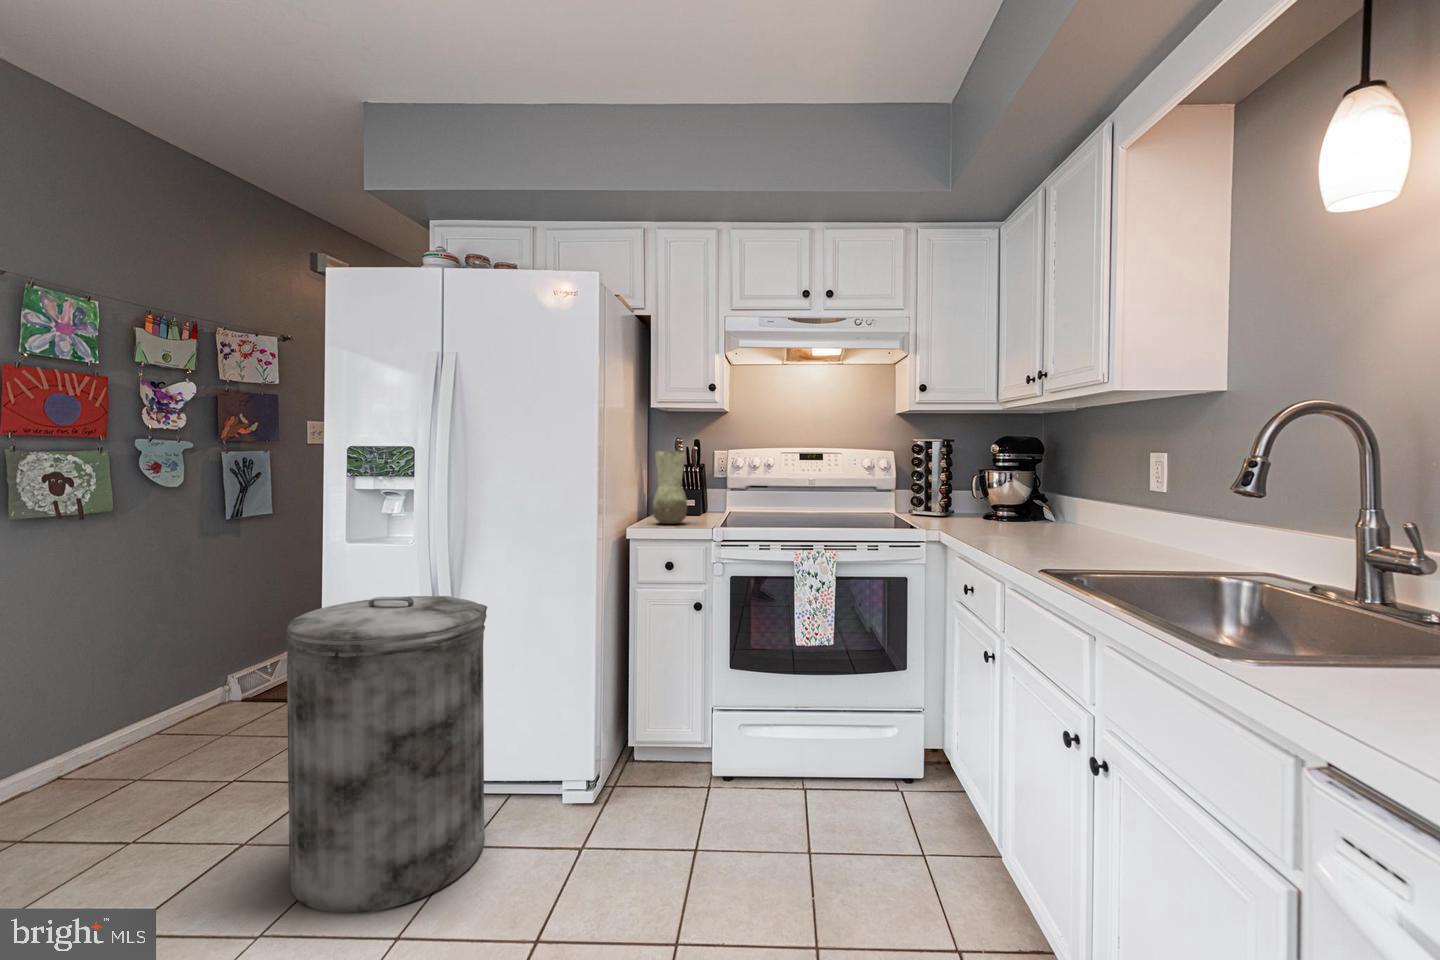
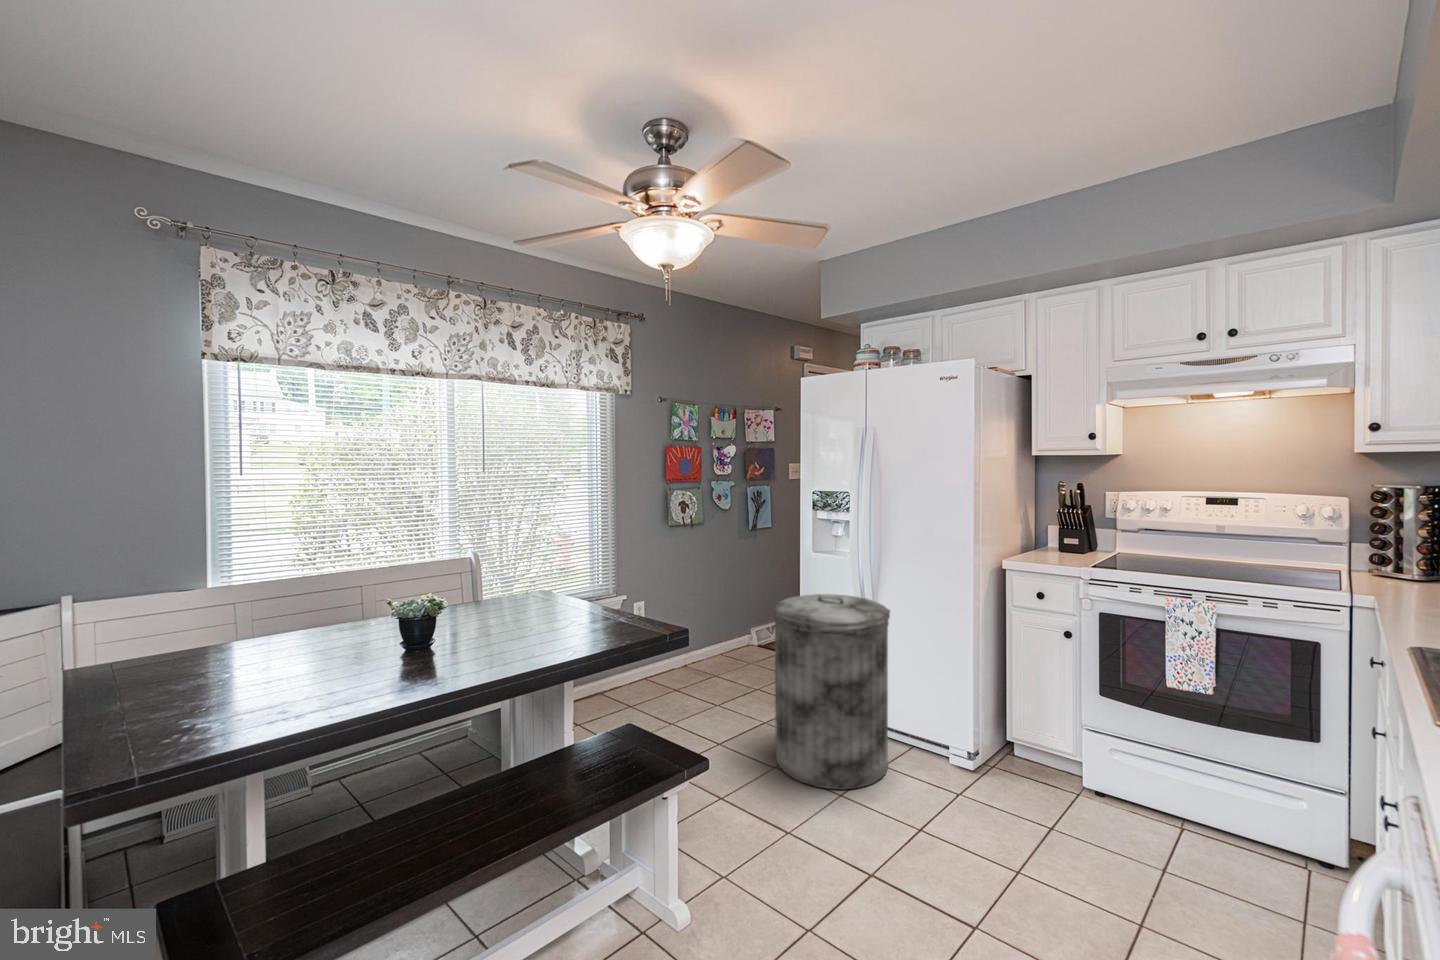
vase: present [653,451,687,524] -> none [1033,498,1067,560]

